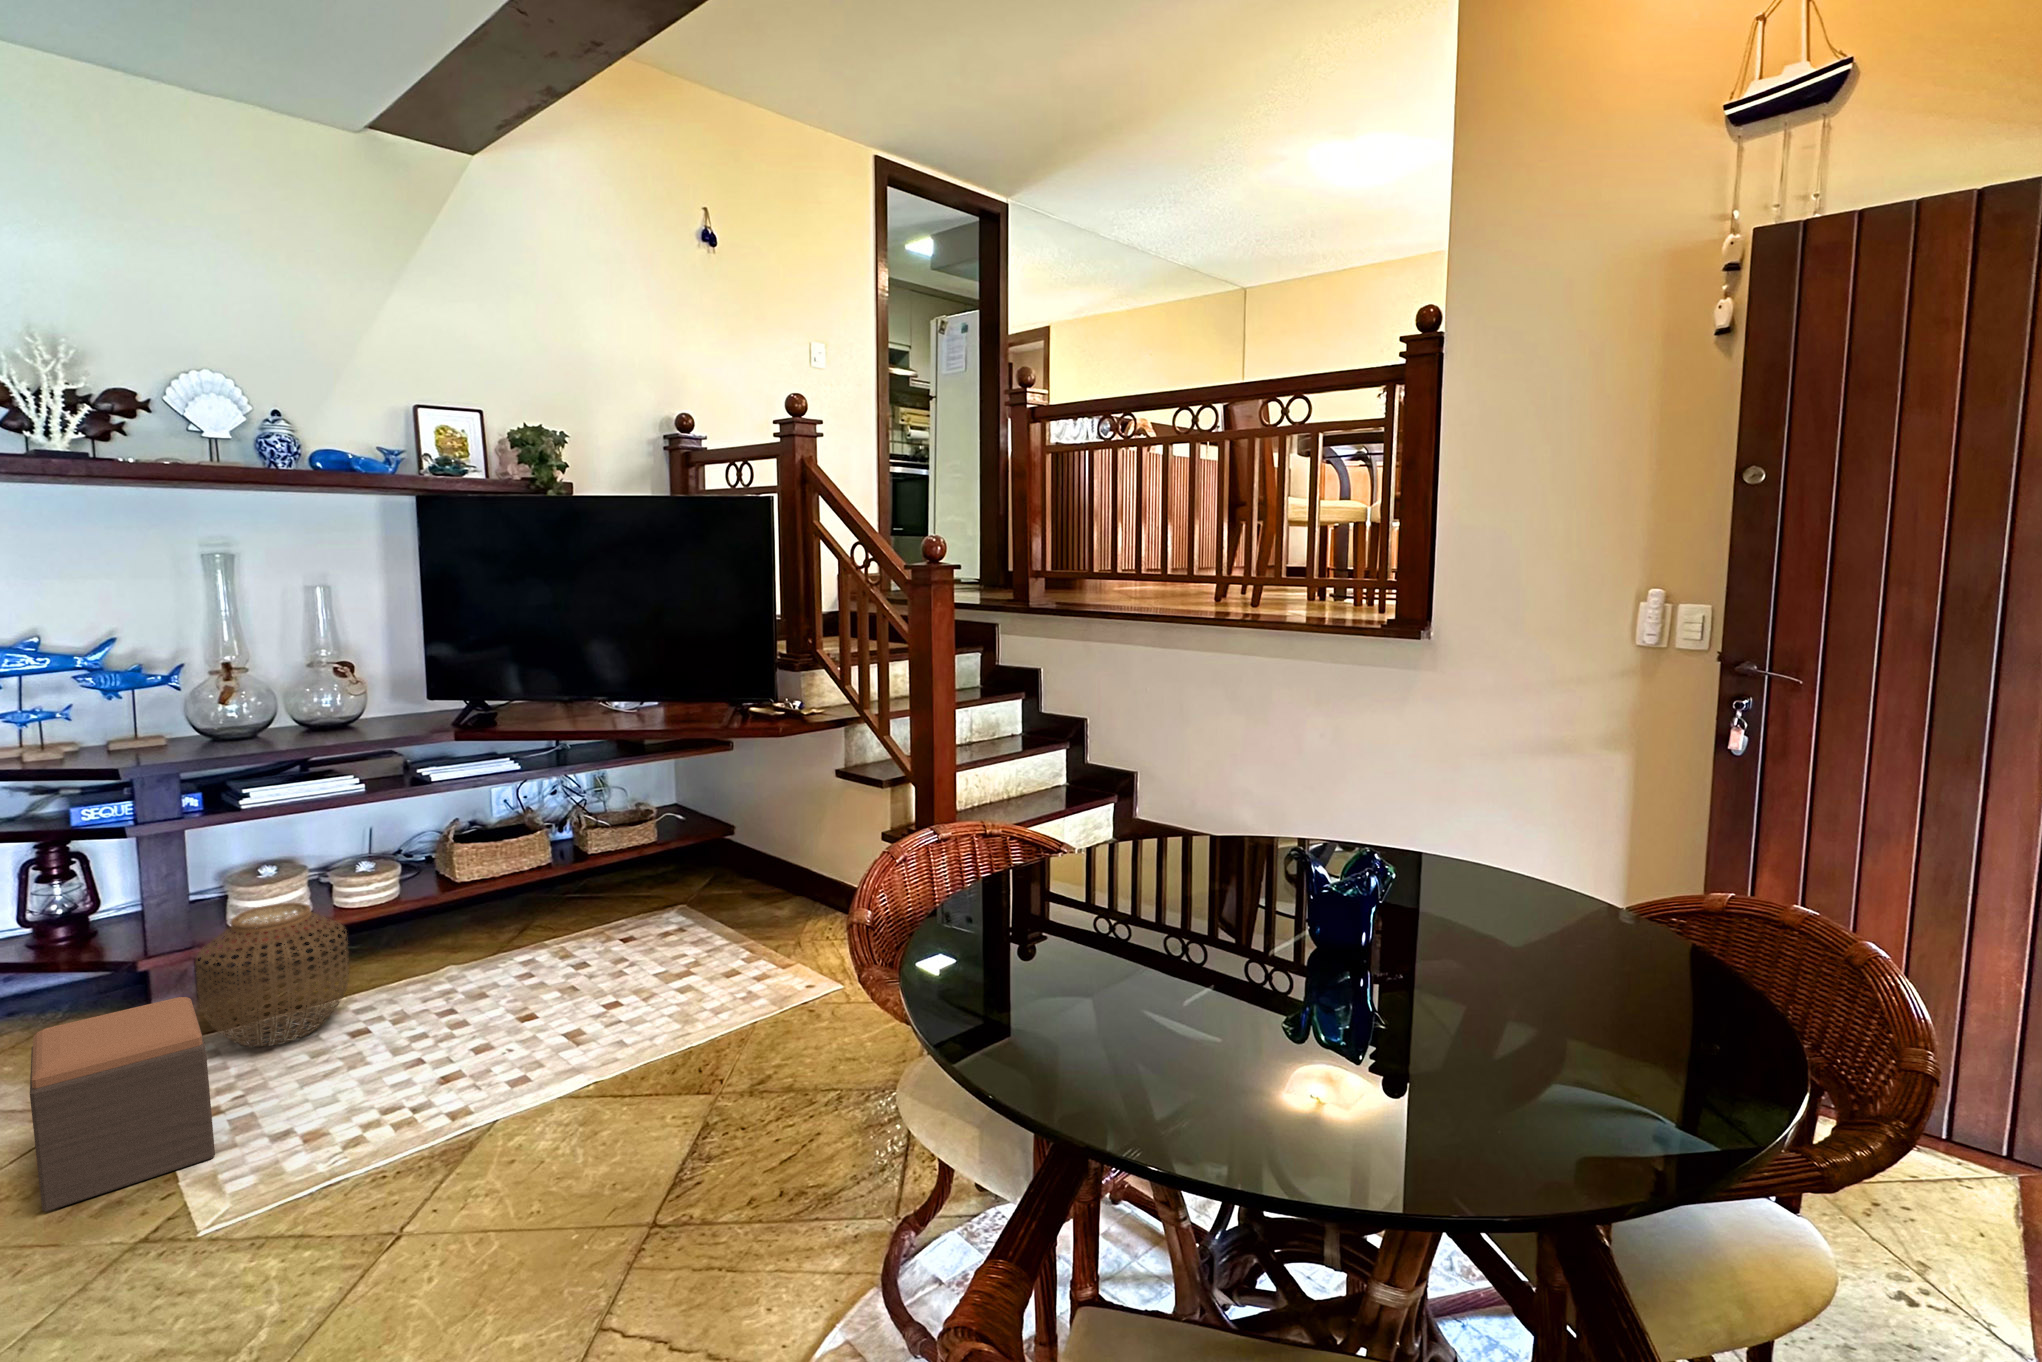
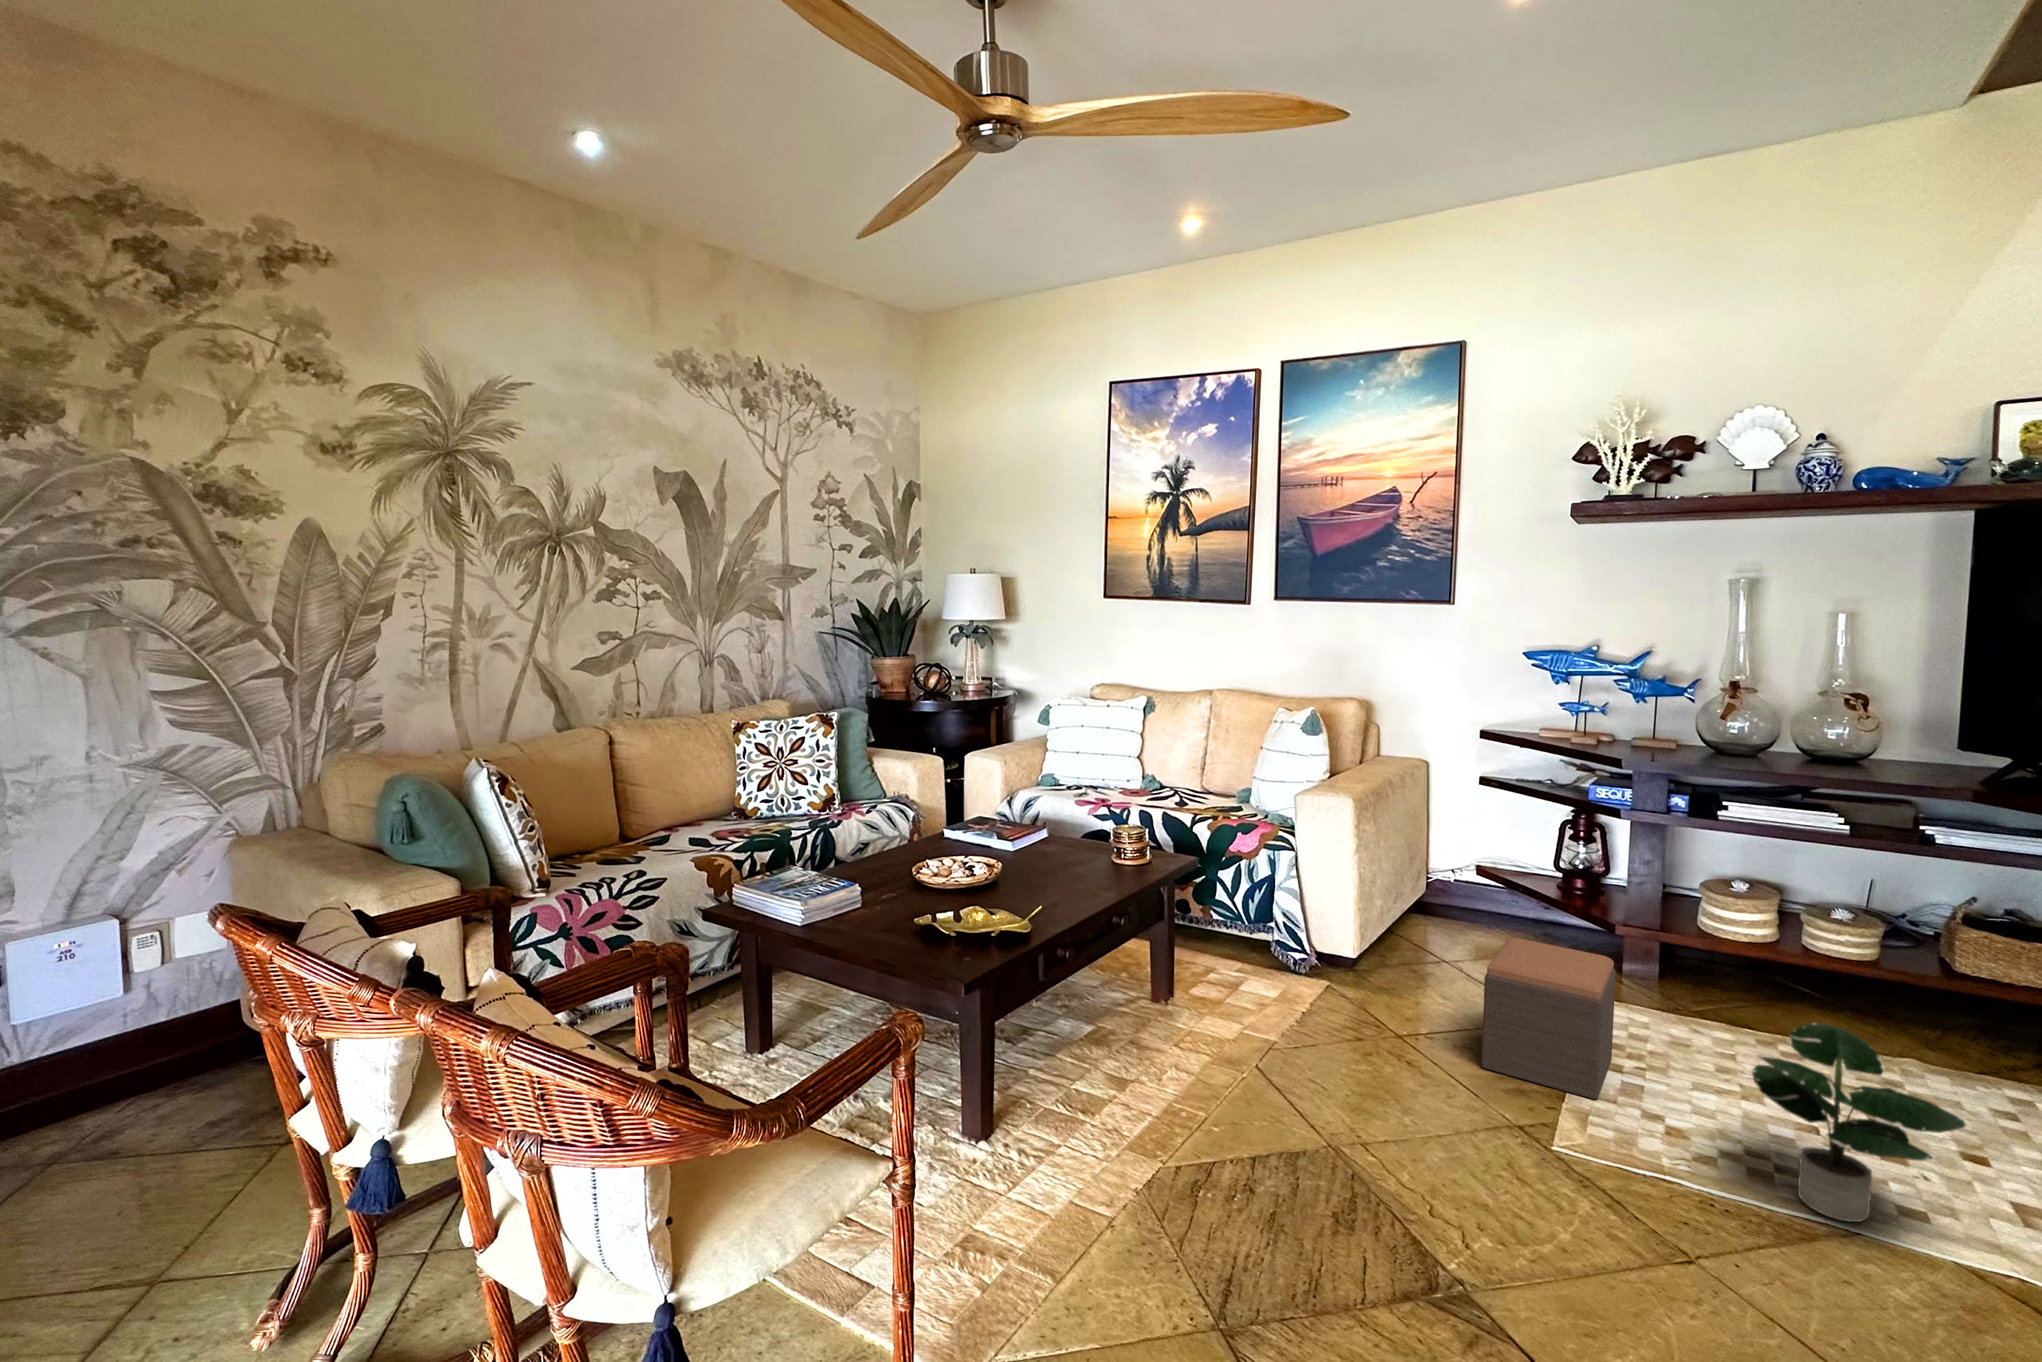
woven basket: present [195,903,349,1047] -> none [1641,910,1784,1049]
potted plant: none [385,958,549,1123] -> present [1752,1023,1966,1222]

